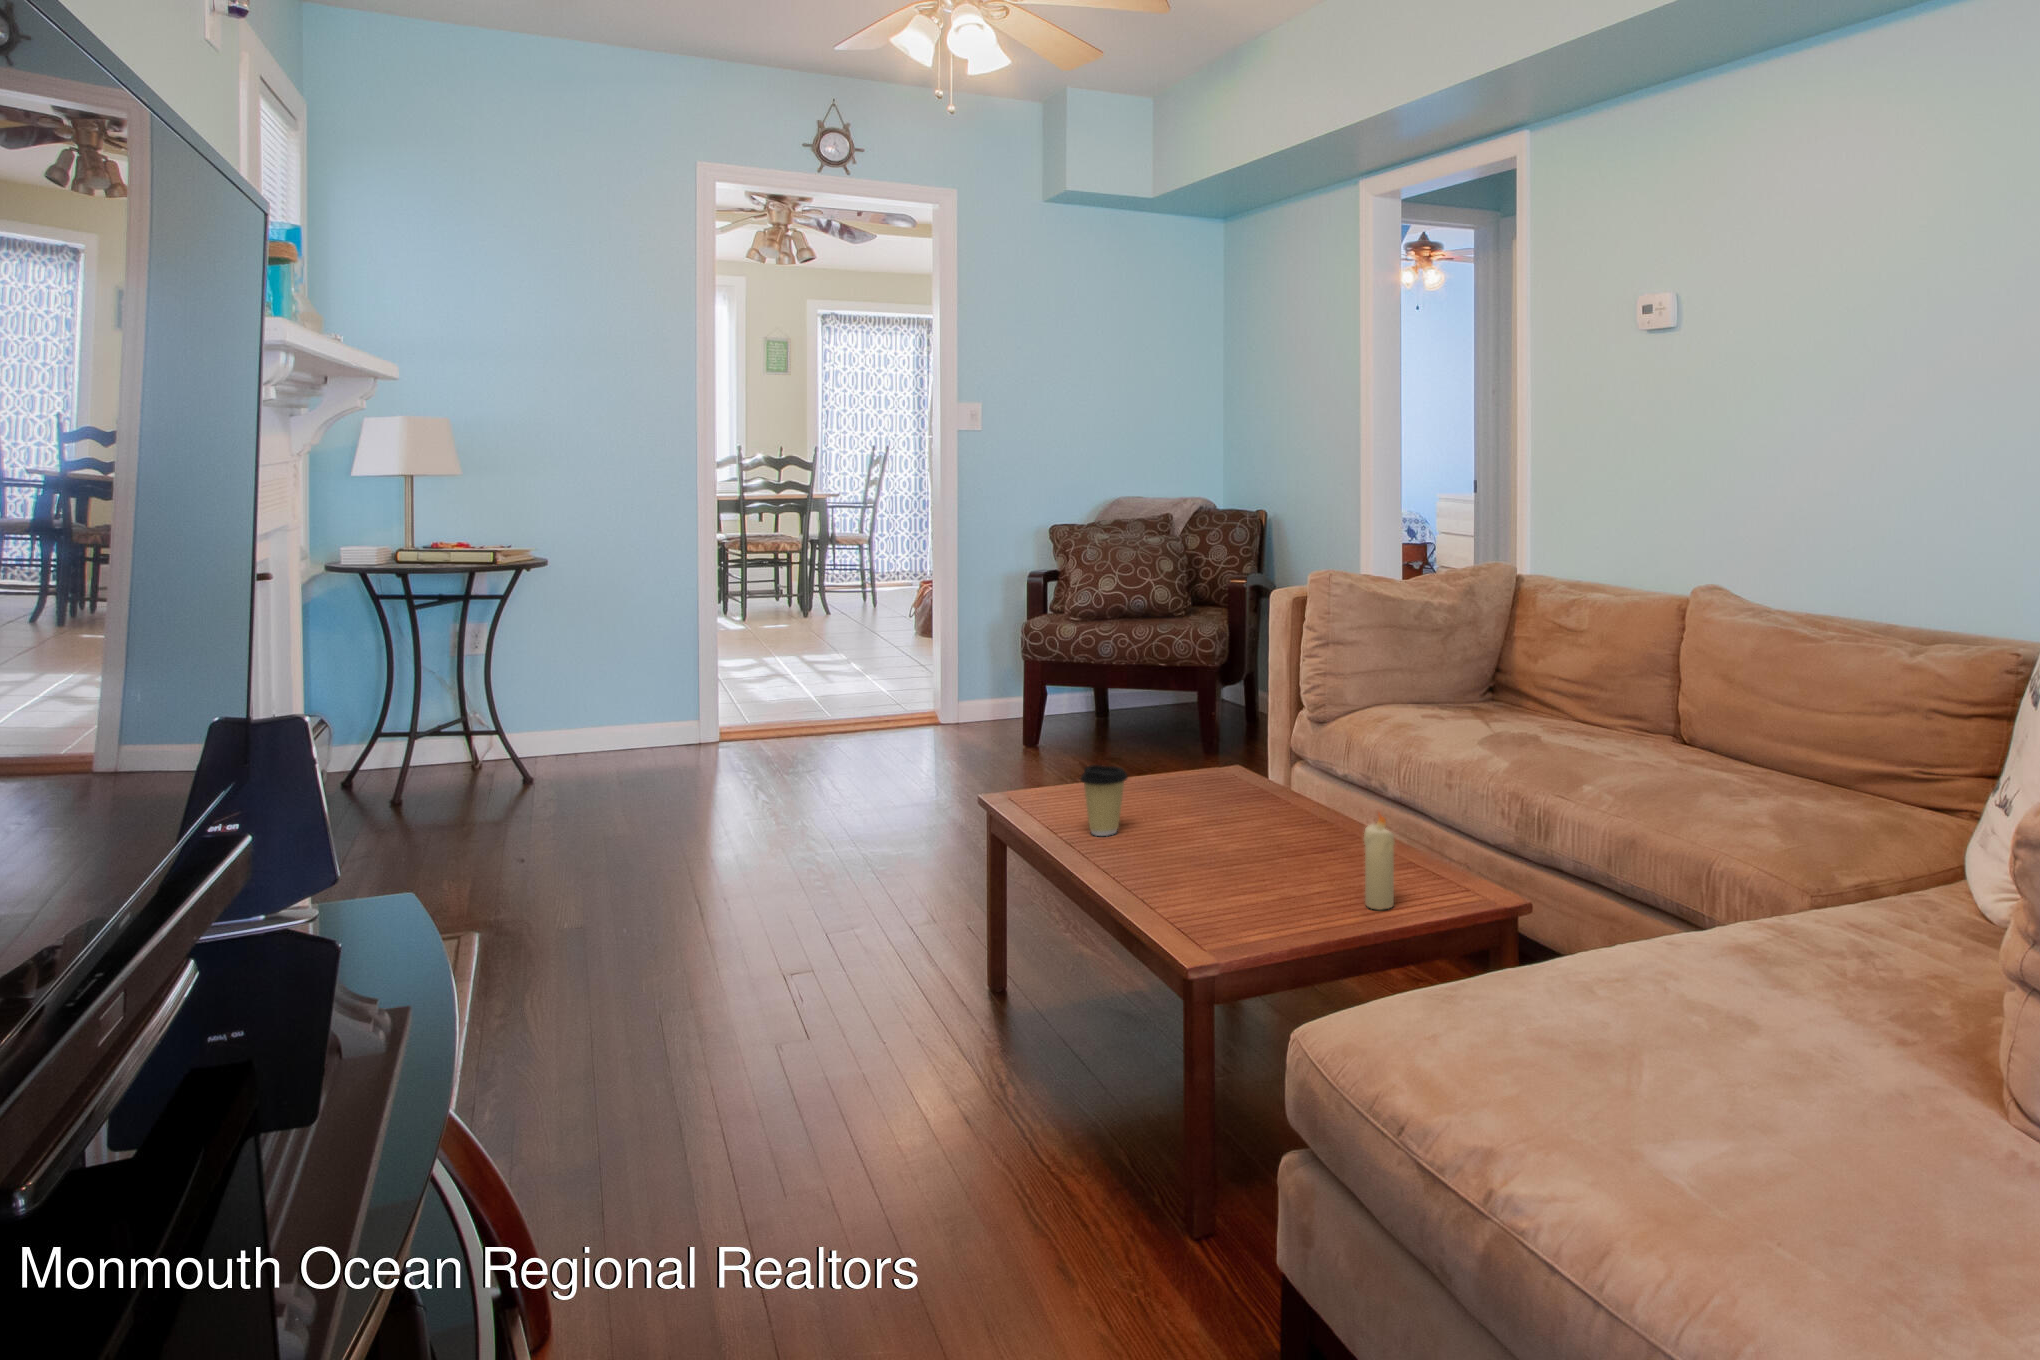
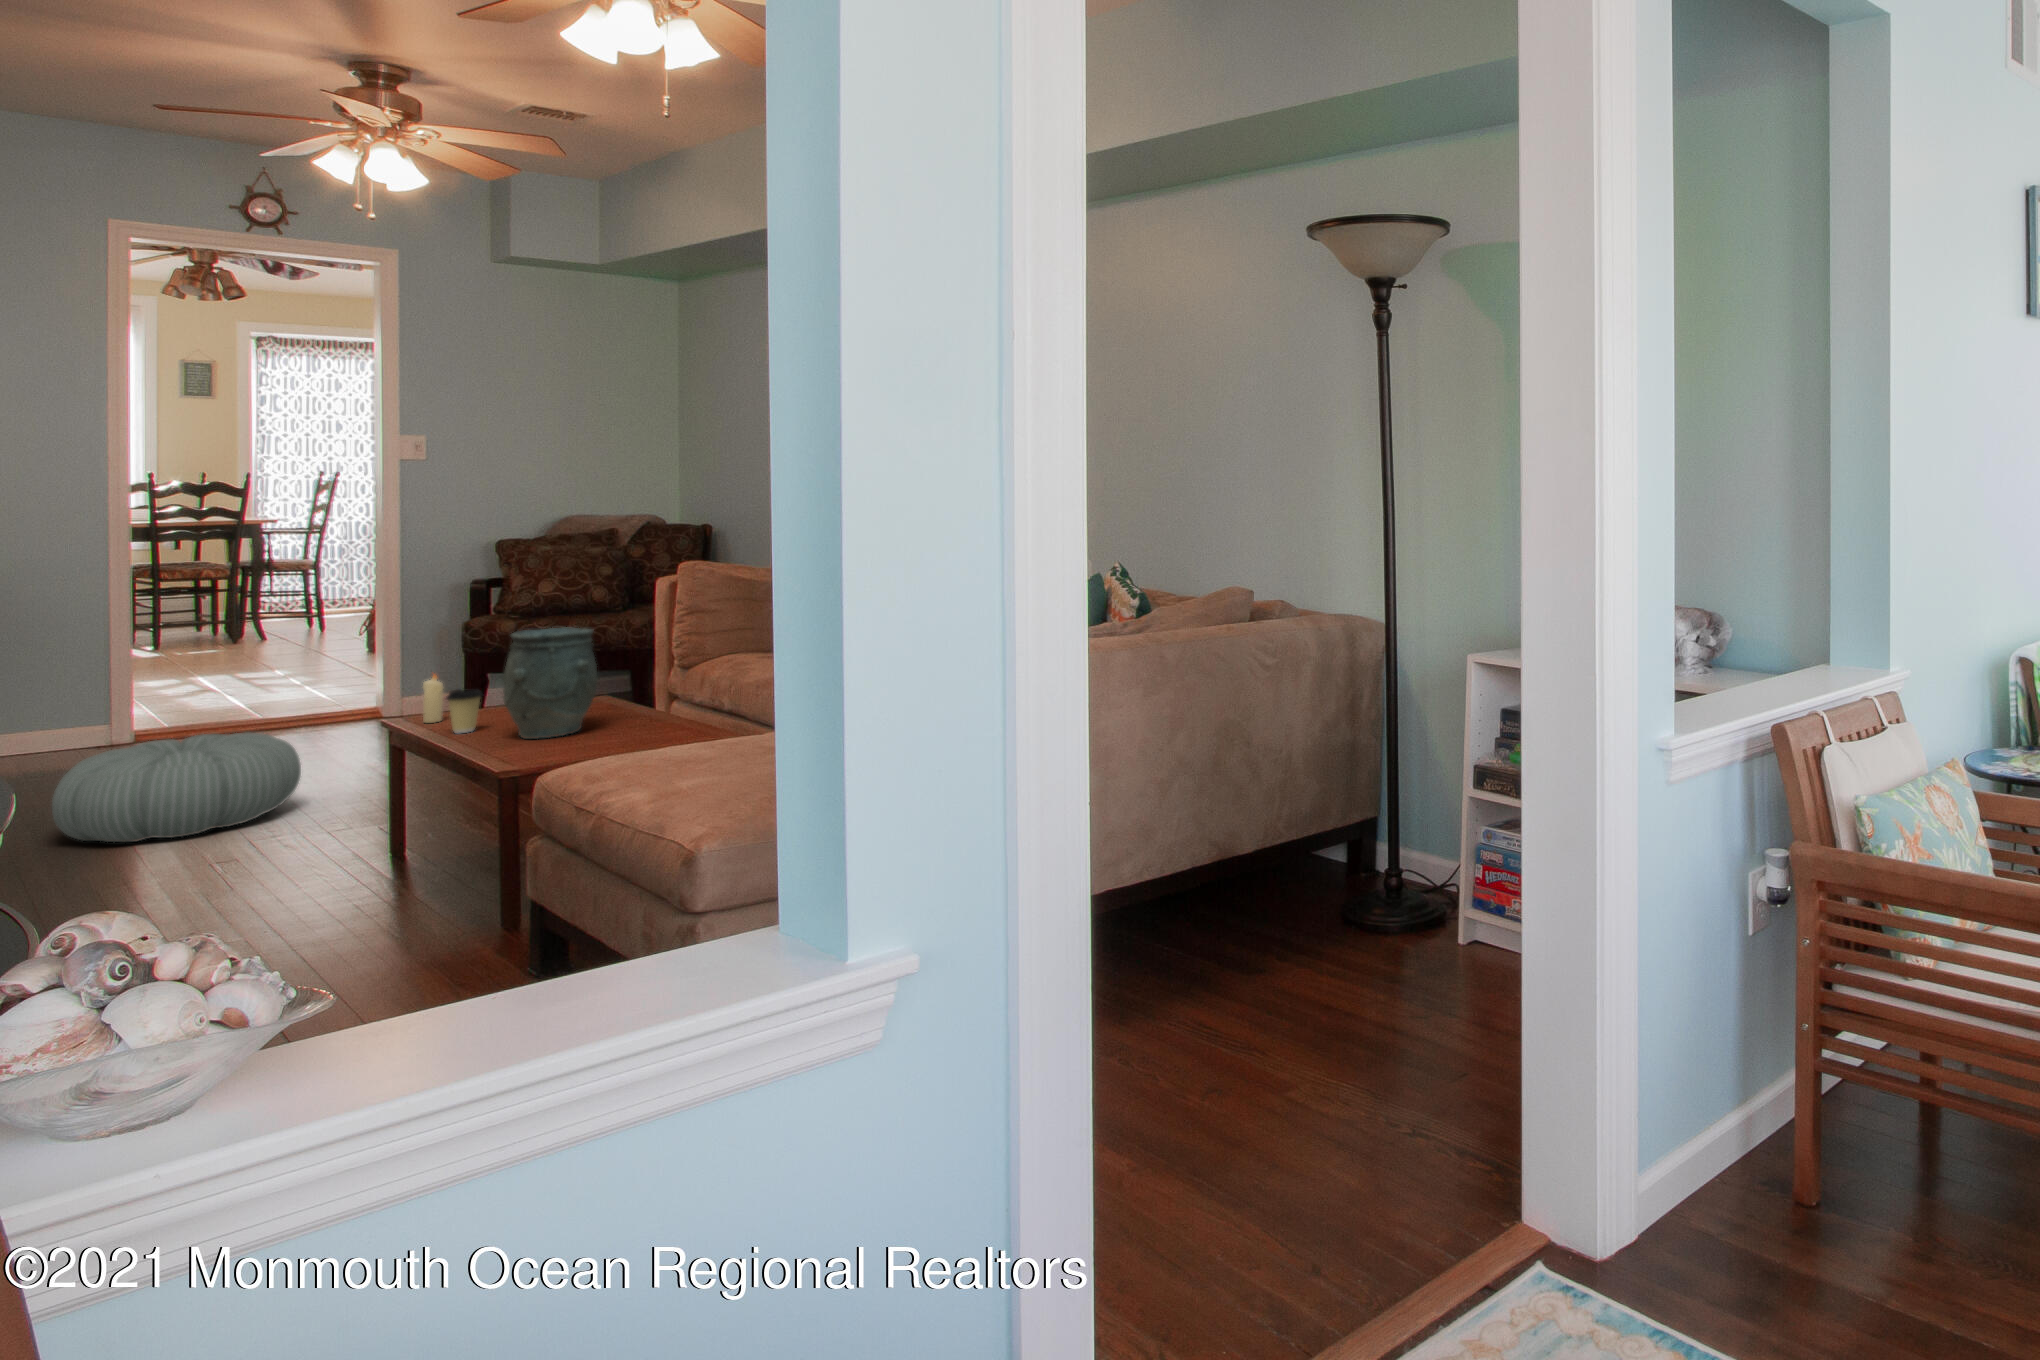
vase: none [1165,680,1291,866] -> present [503,628,598,739]
pouf: none [633,762,884,908] -> present [52,732,301,842]
candle: present [1364,814,1395,910] -> present [423,674,443,723]

